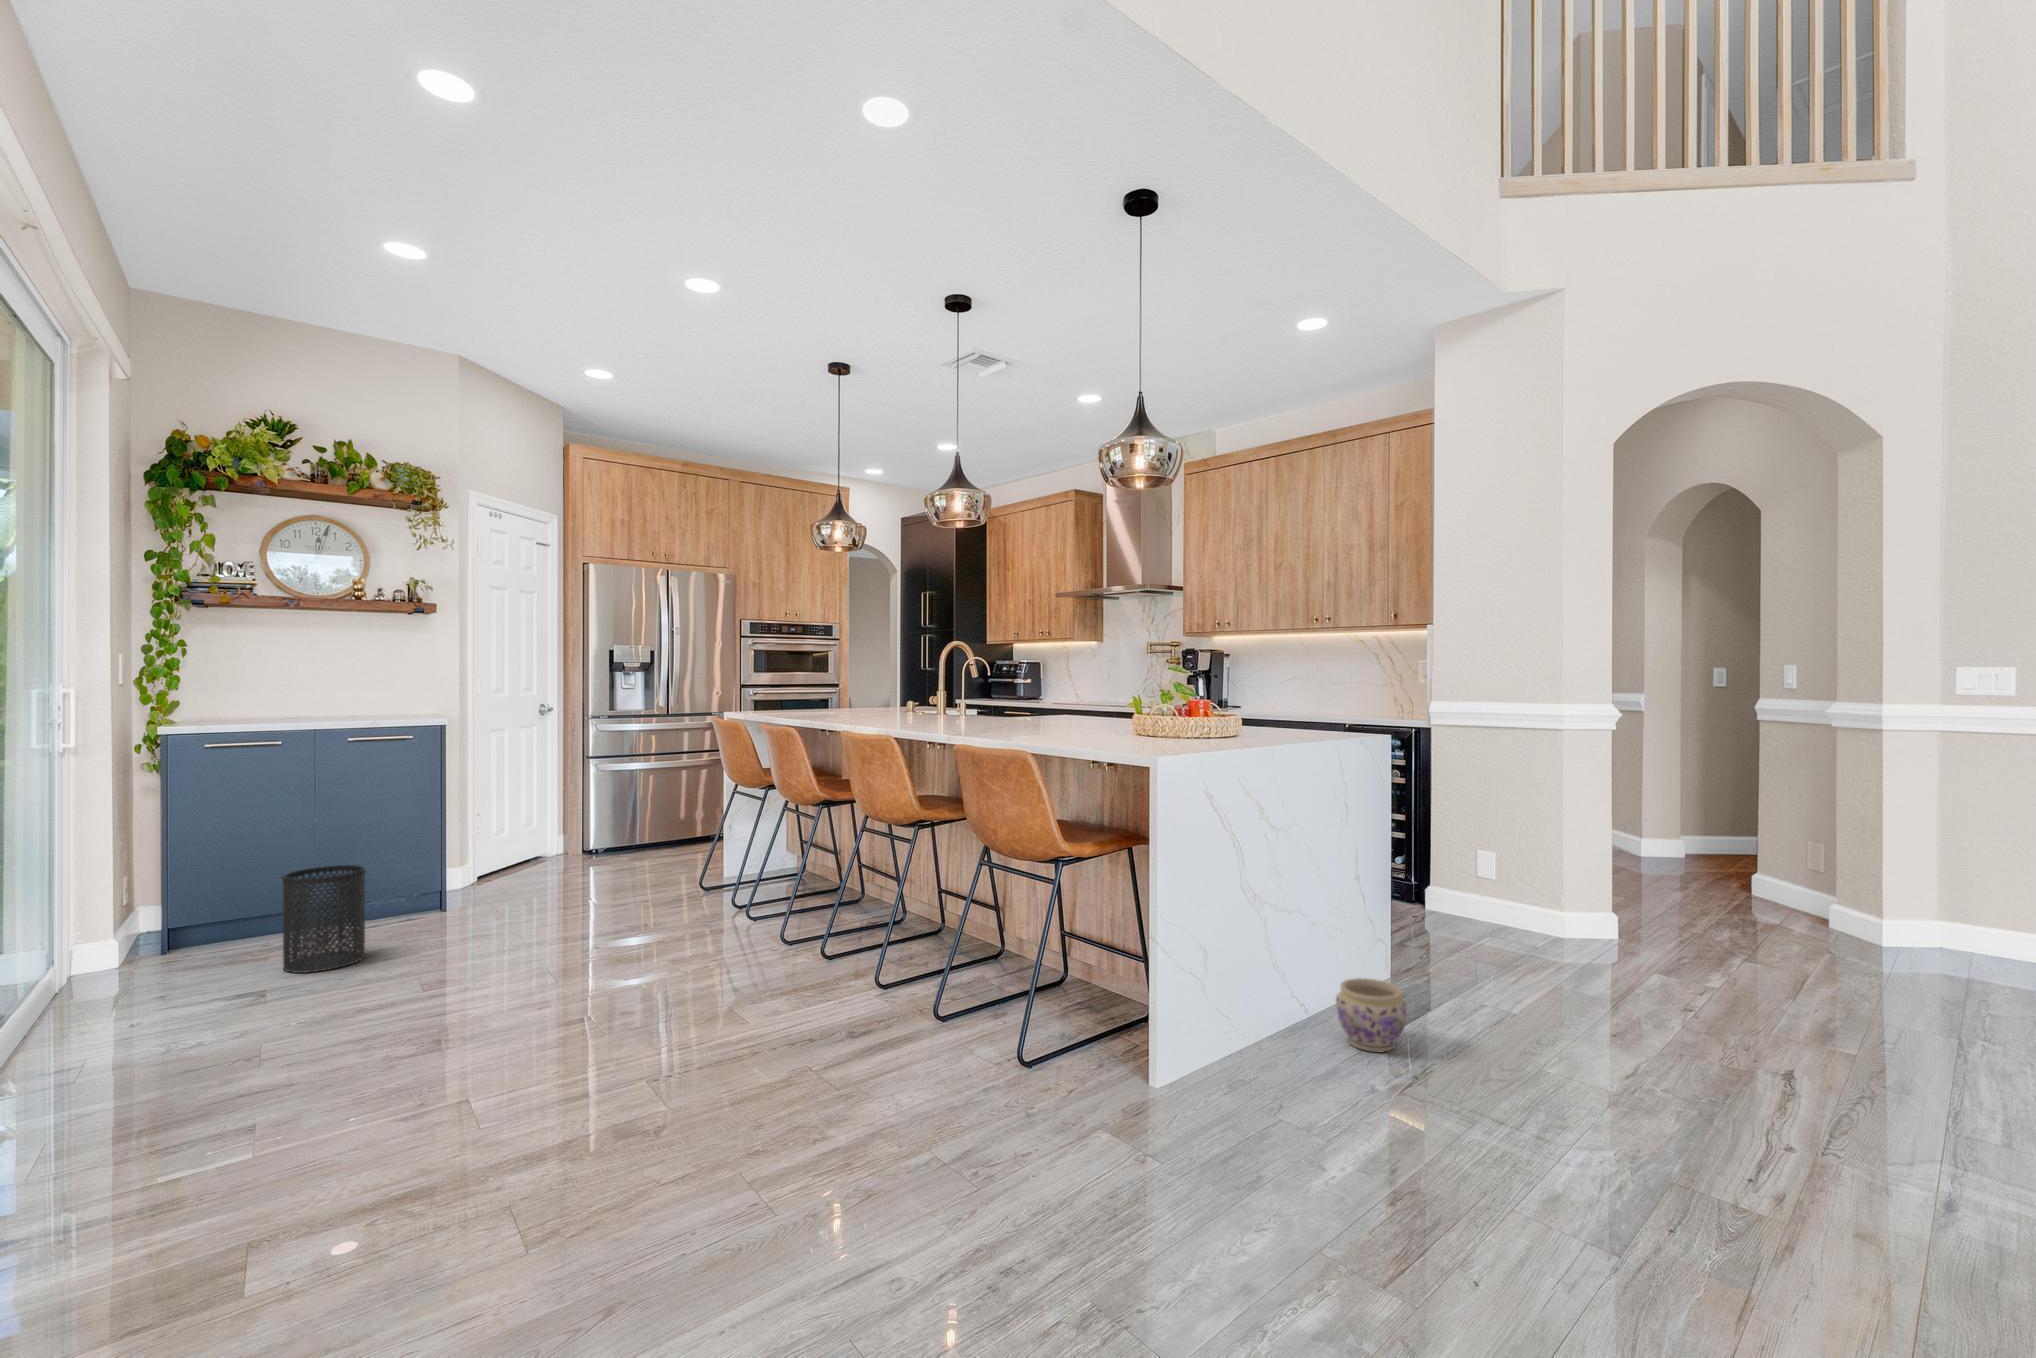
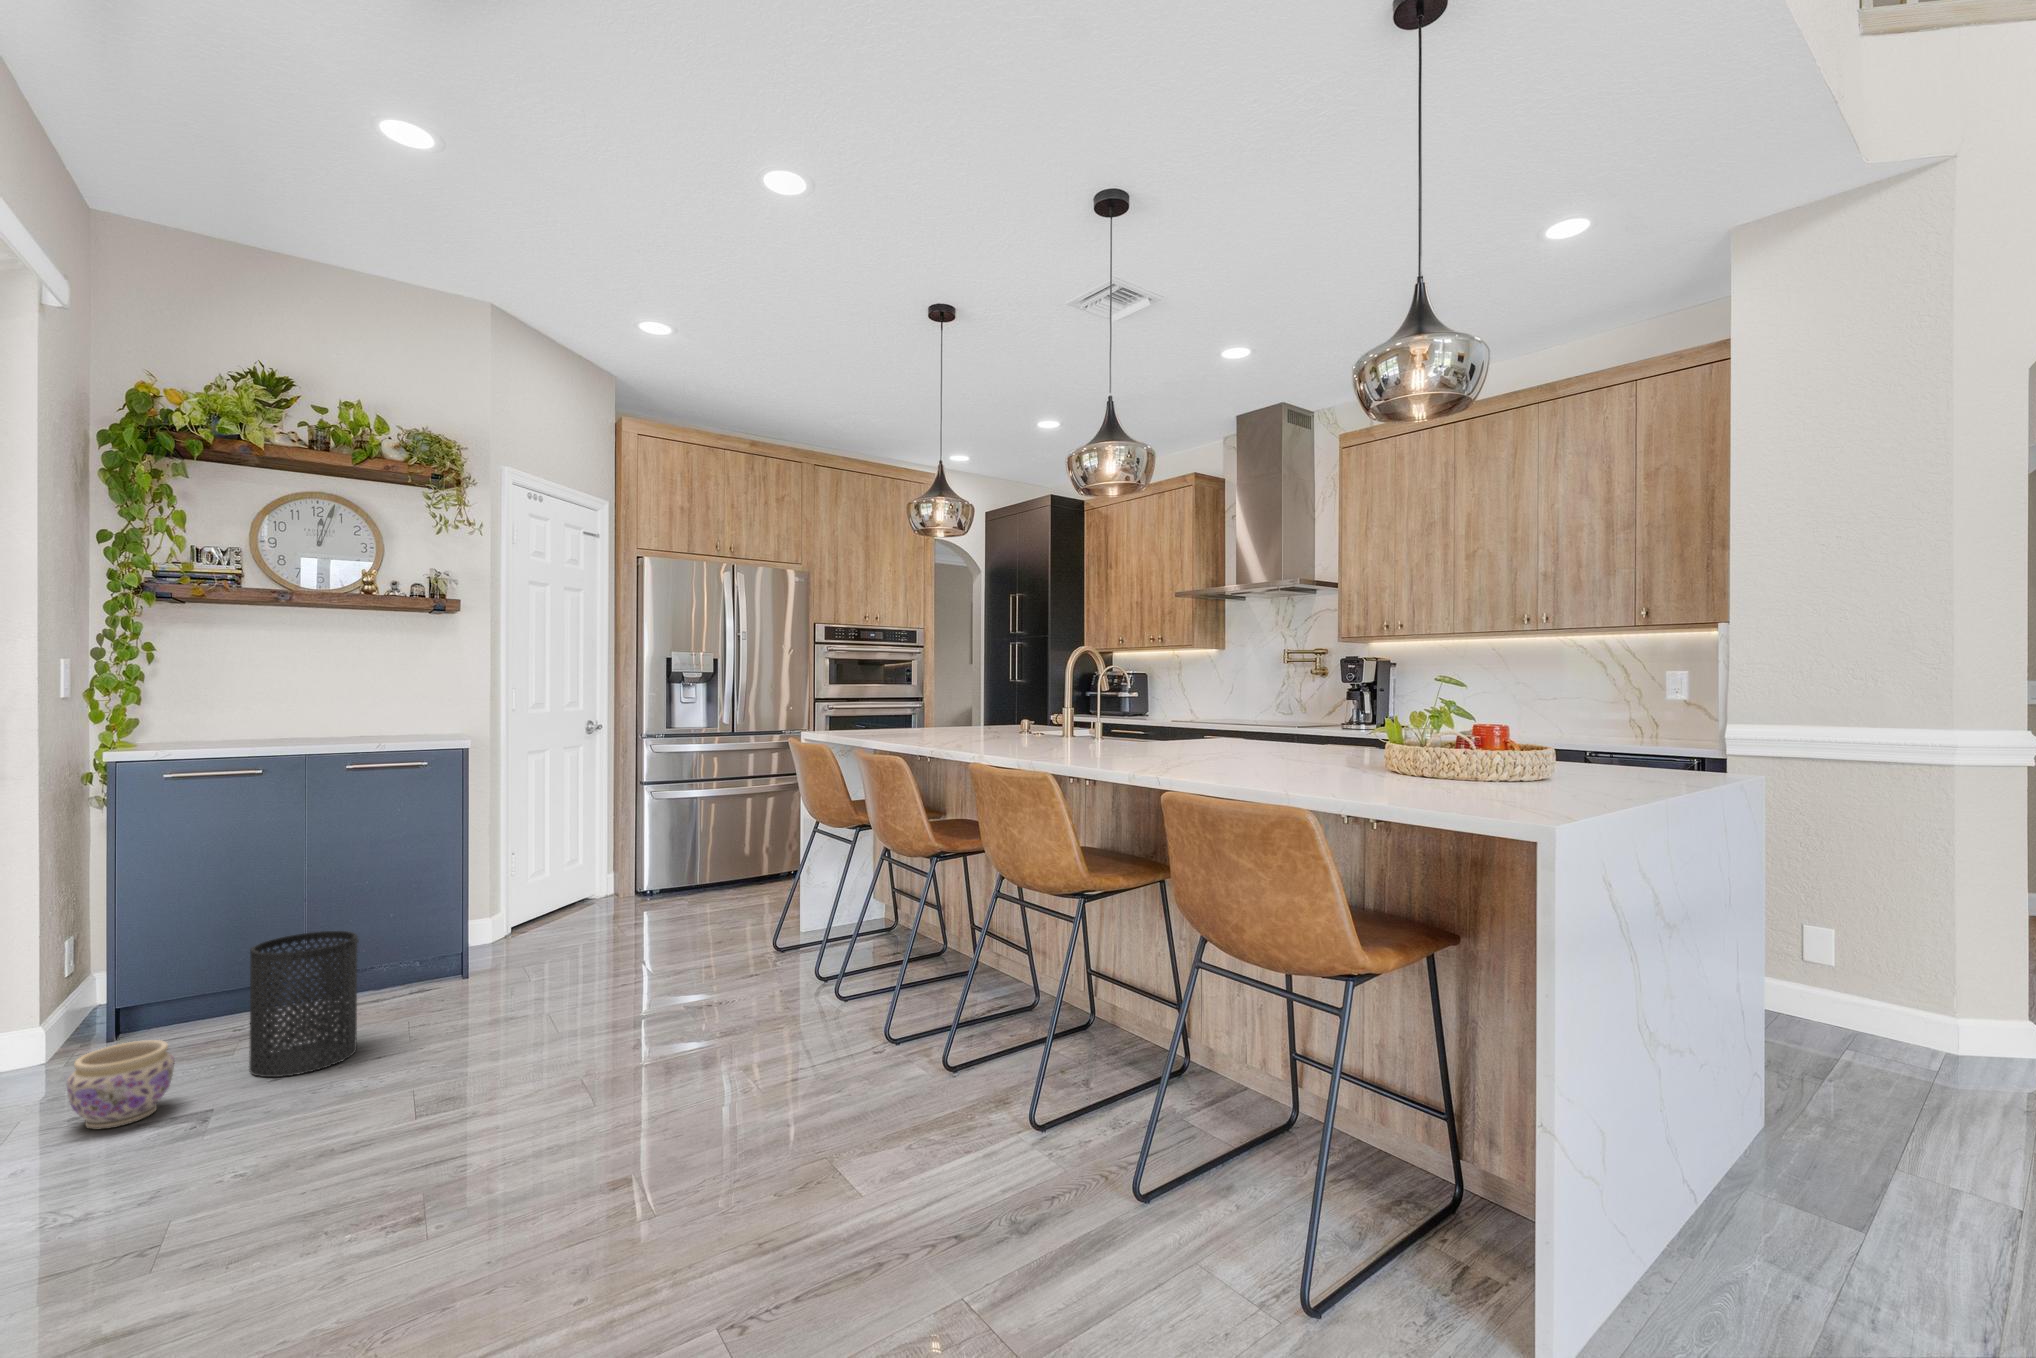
planter: present [1336,978,1407,1053] -> present [67,1040,175,1130]

